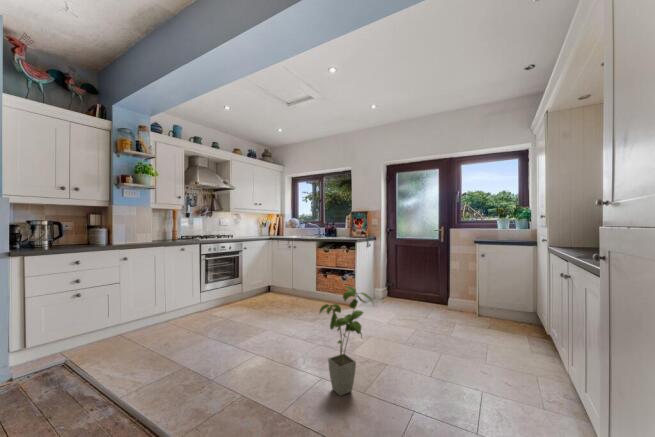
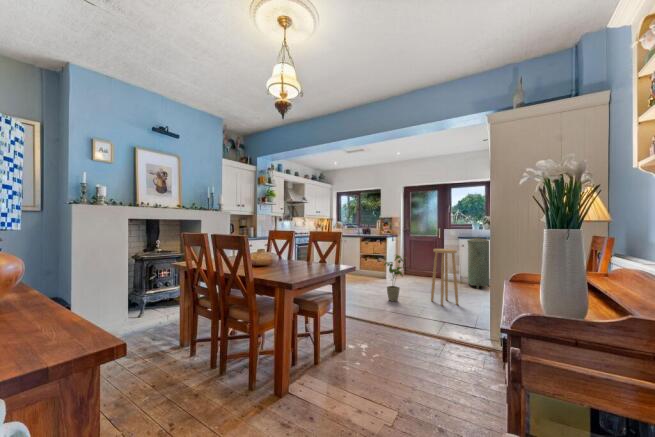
trash can: none [491,241,536,338] -> present [467,237,489,289]
stool: none [427,271,493,417] -> present [431,249,458,306]

